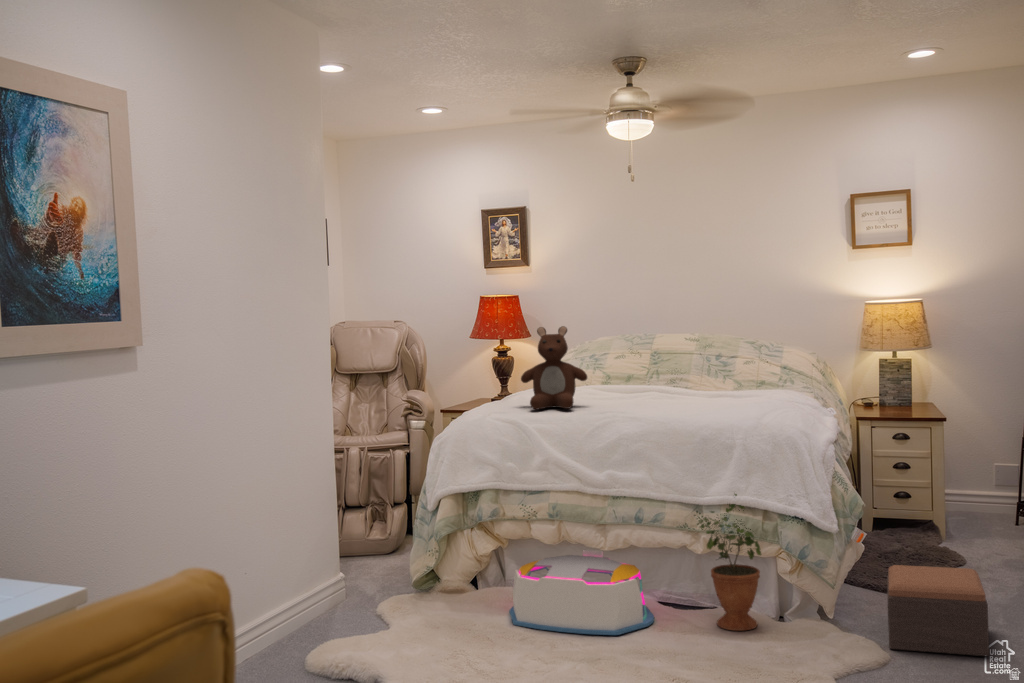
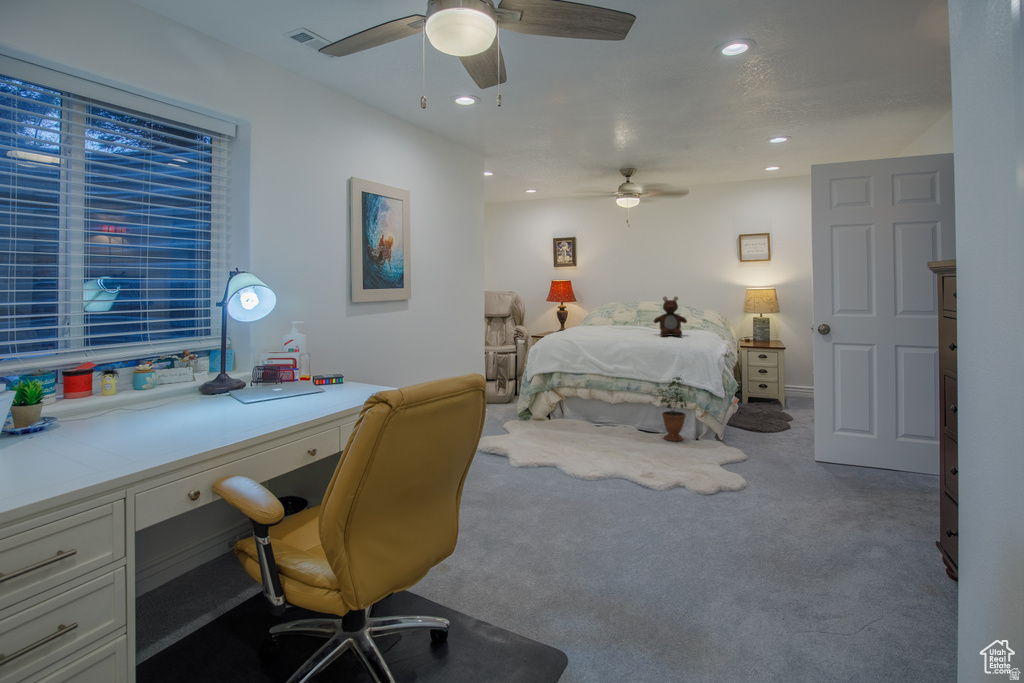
teddy bear: present [521,326,587,410] -> present [654,297,687,336]
storage bin: present [510,550,654,635] -> none [566,402,634,440]
footstool: present [887,565,989,656] -> none [745,414,793,456]

